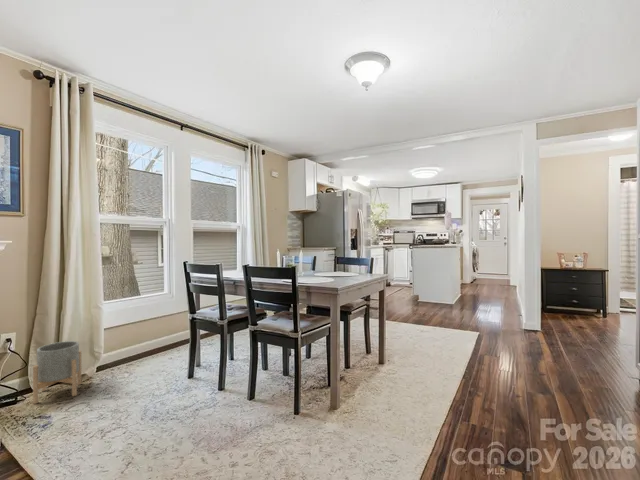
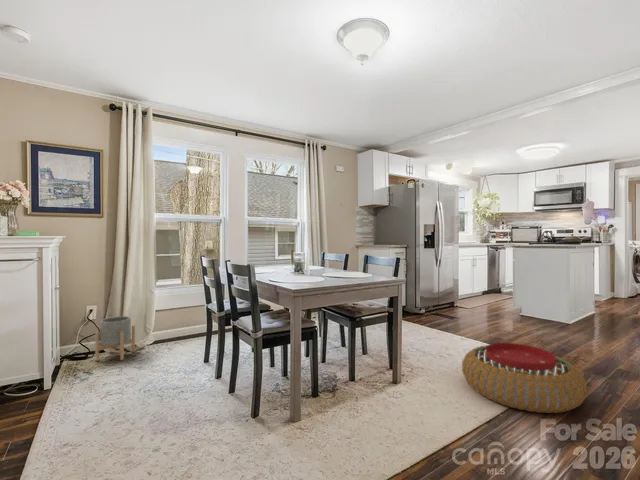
pouf: none [428,321,516,367] -> present [462,343,587,413]

